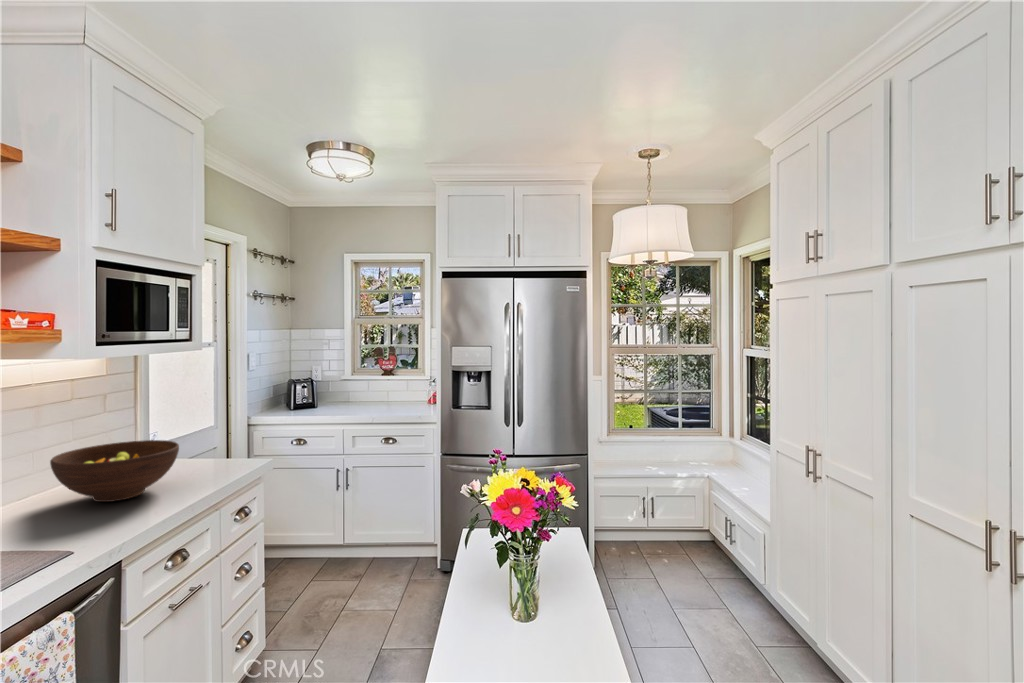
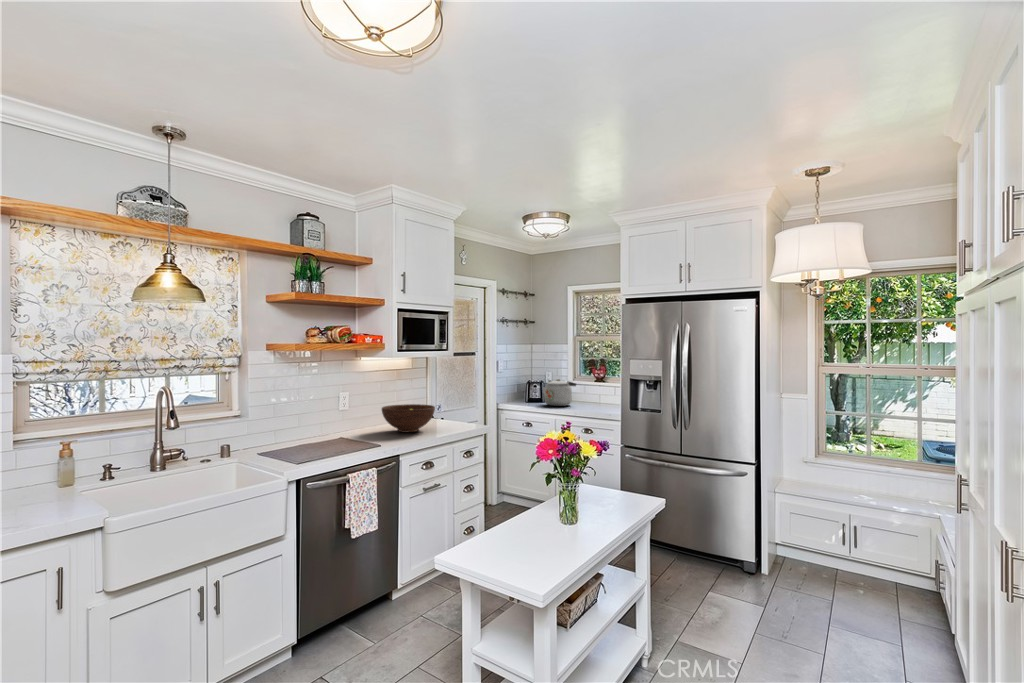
kettle: none [314,375,362,411] -> present [543,379,576,406]

